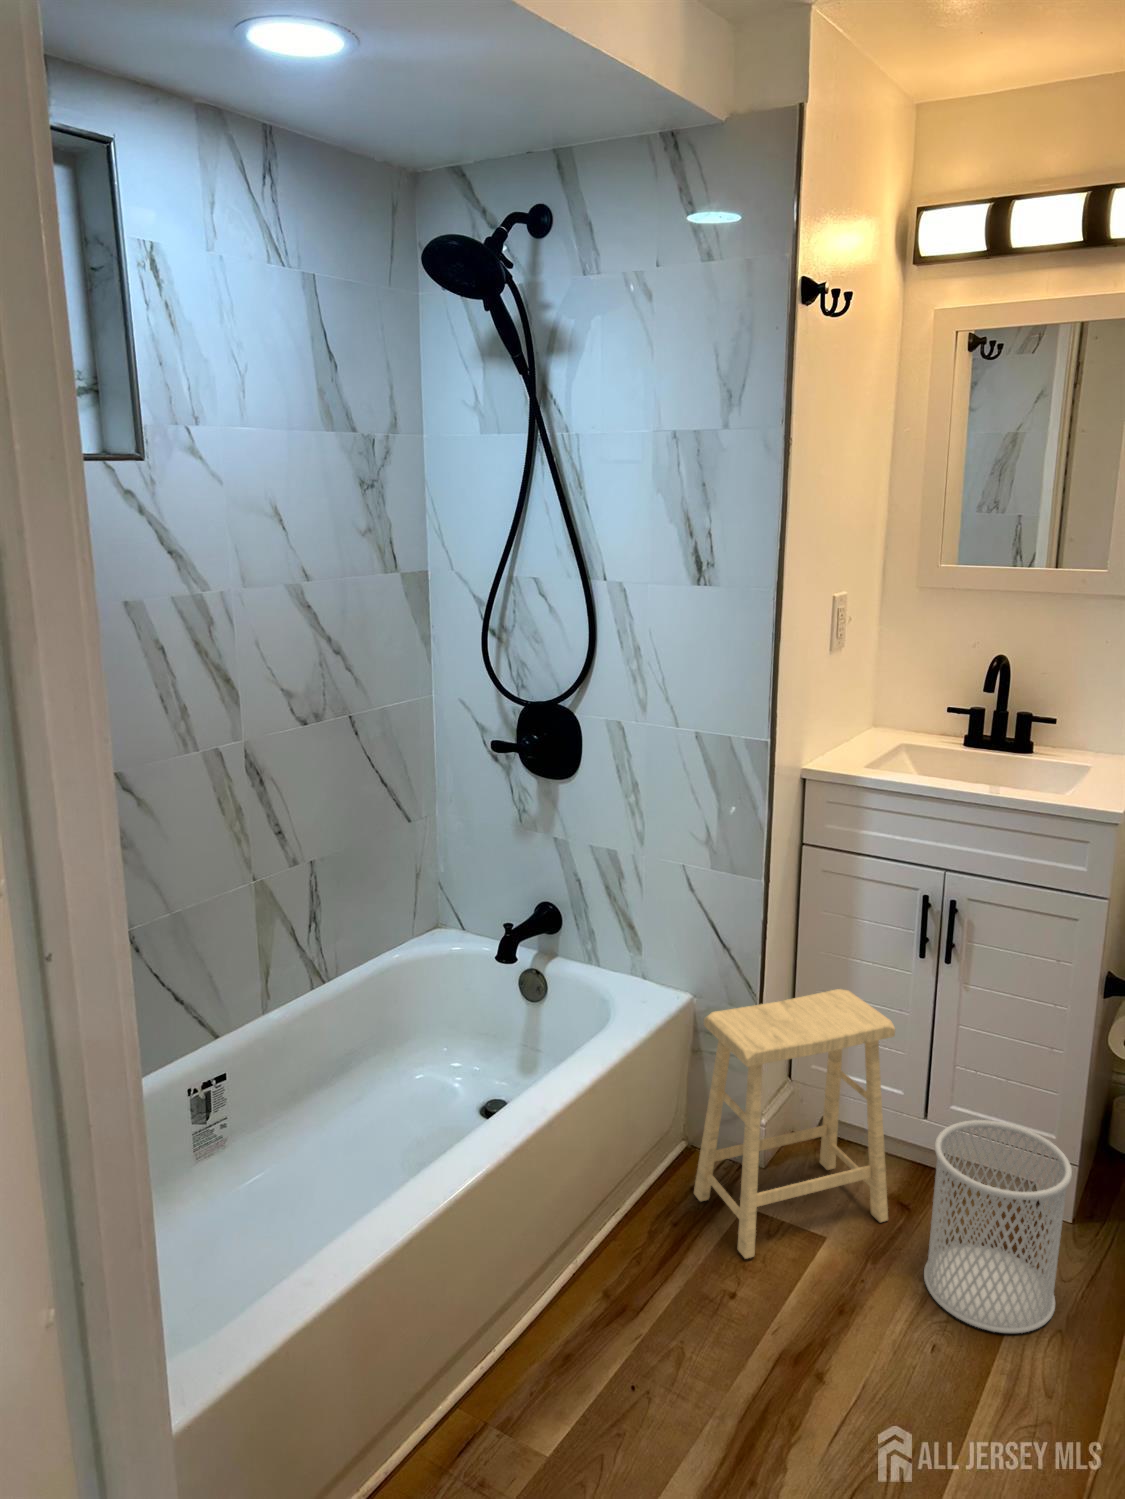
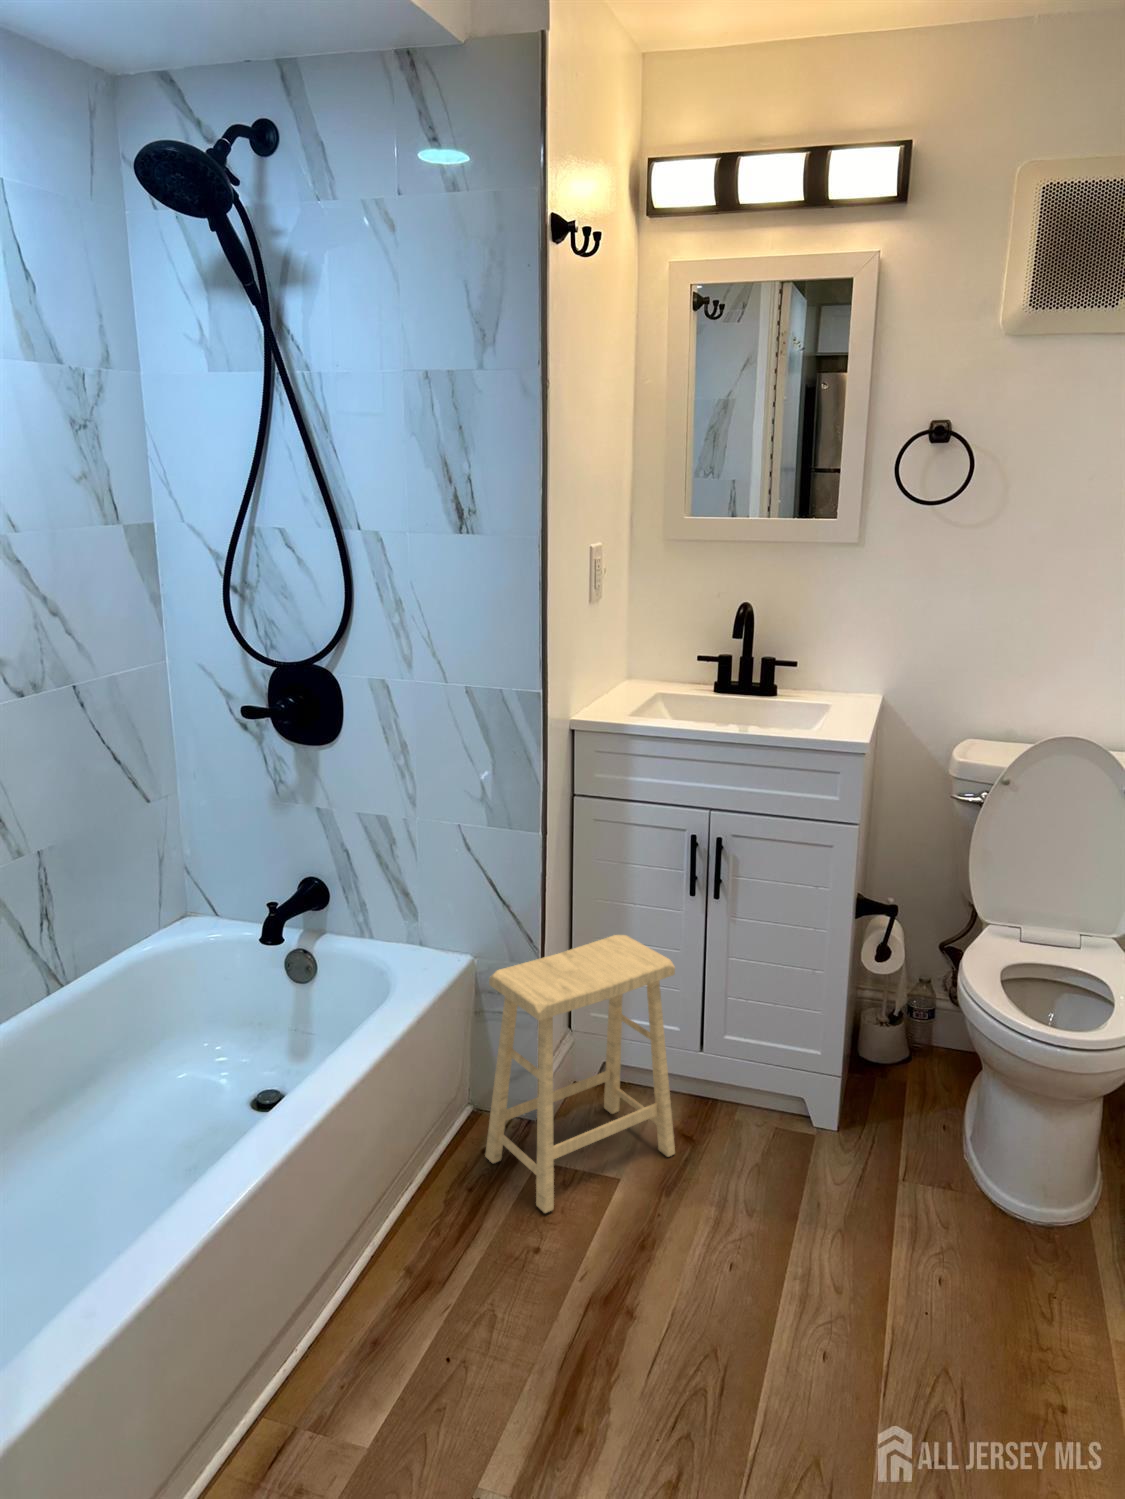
wastebasket: present [924,1120,1072,1333] -> none [715,1044,846,1243]

